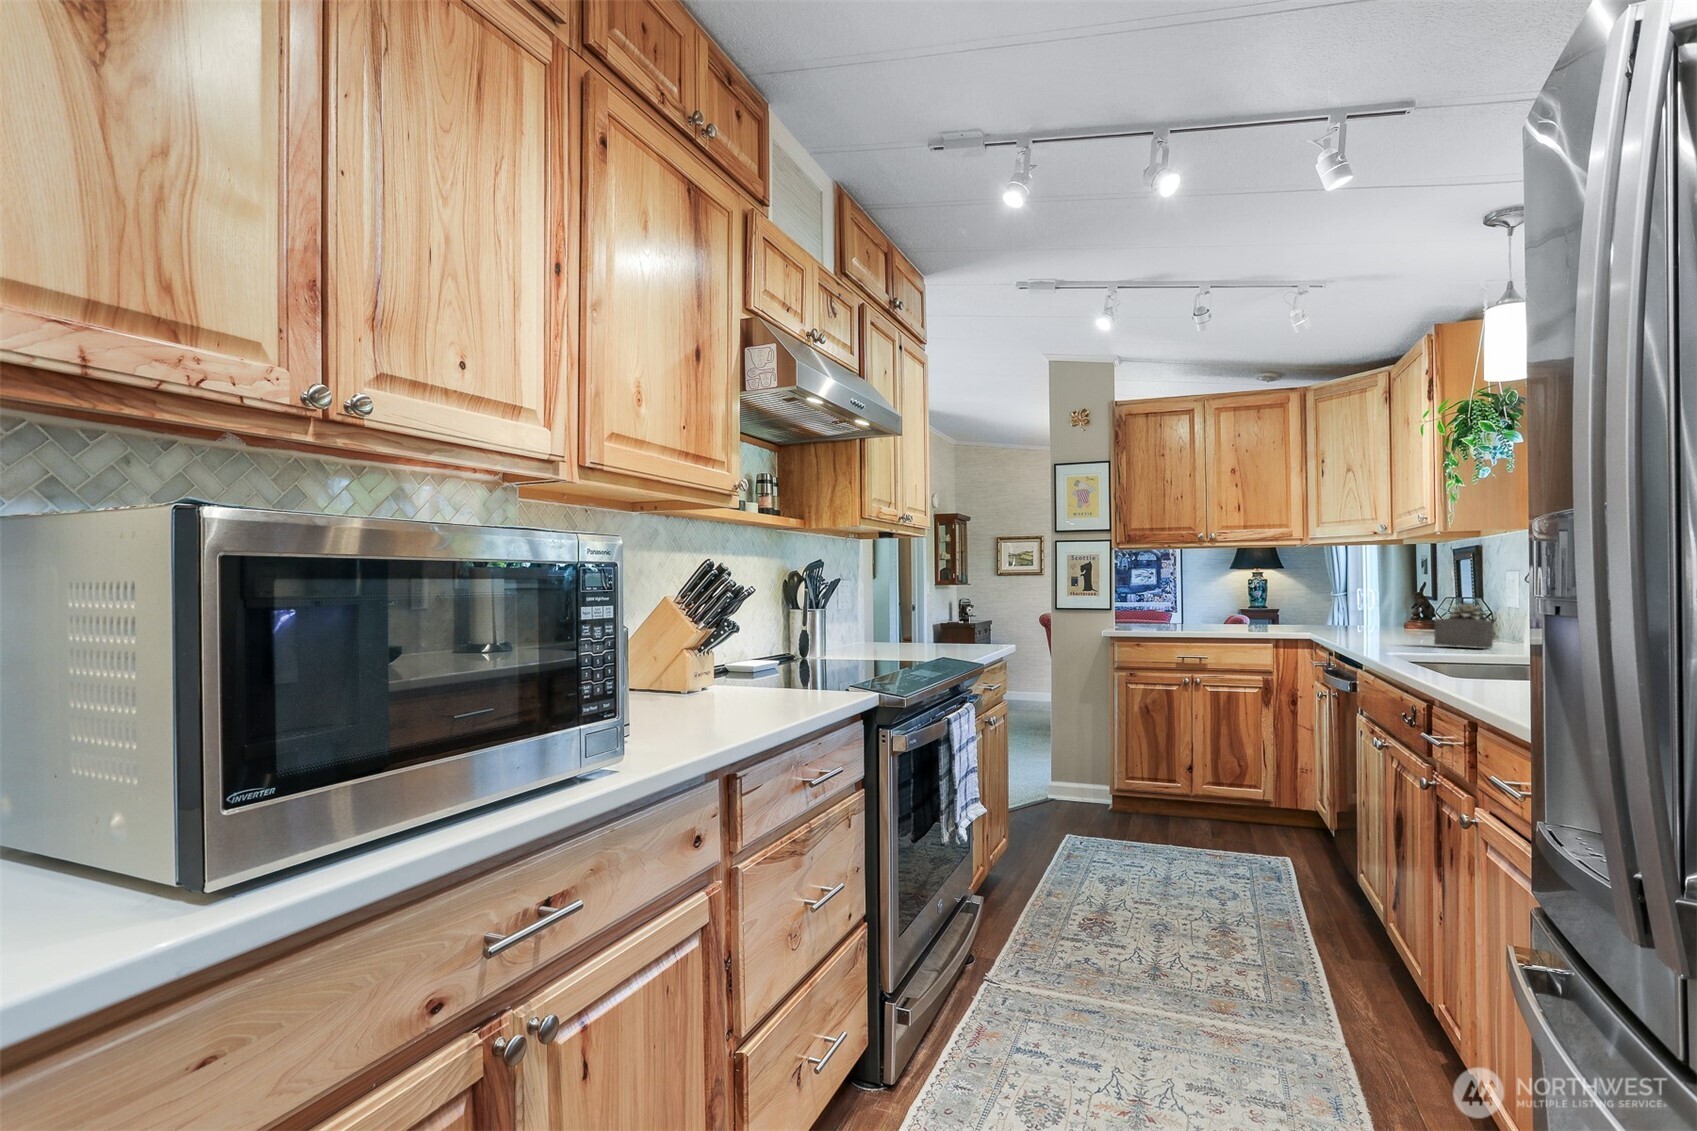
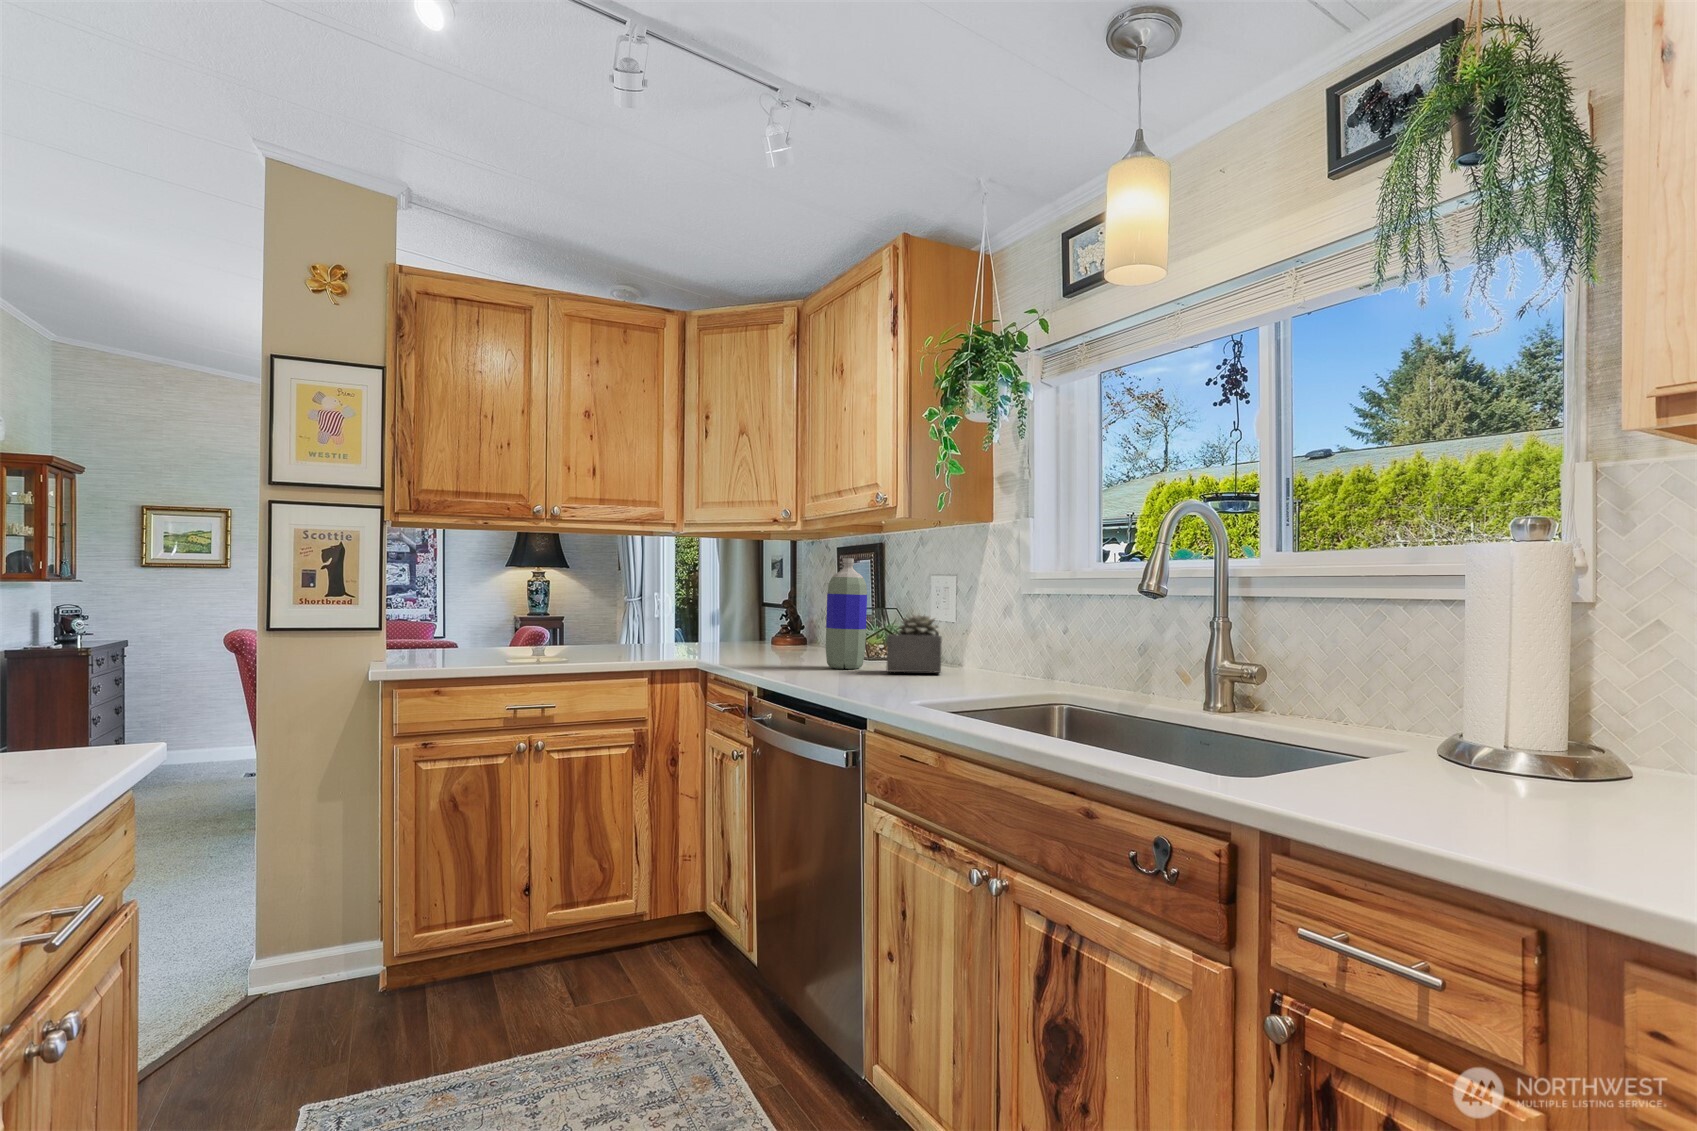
bottle: none [1397,562,1433,644] -> present [826,558,867,669]

